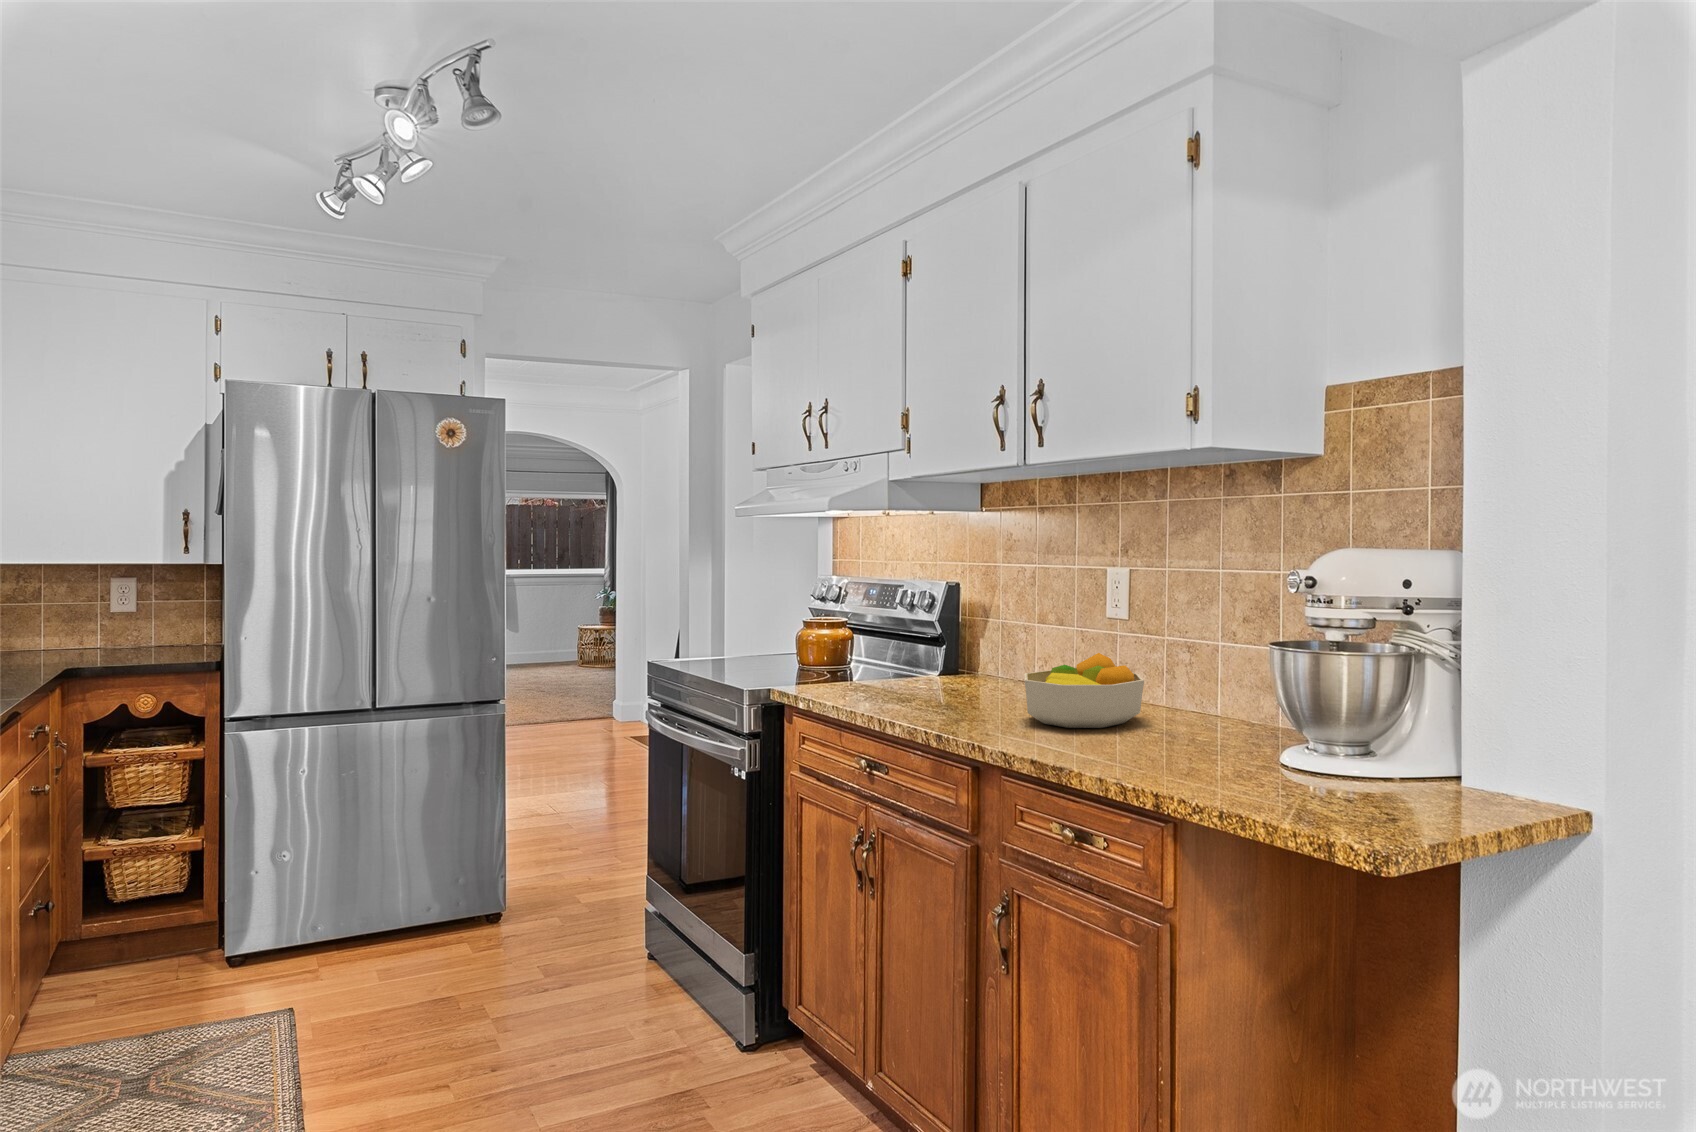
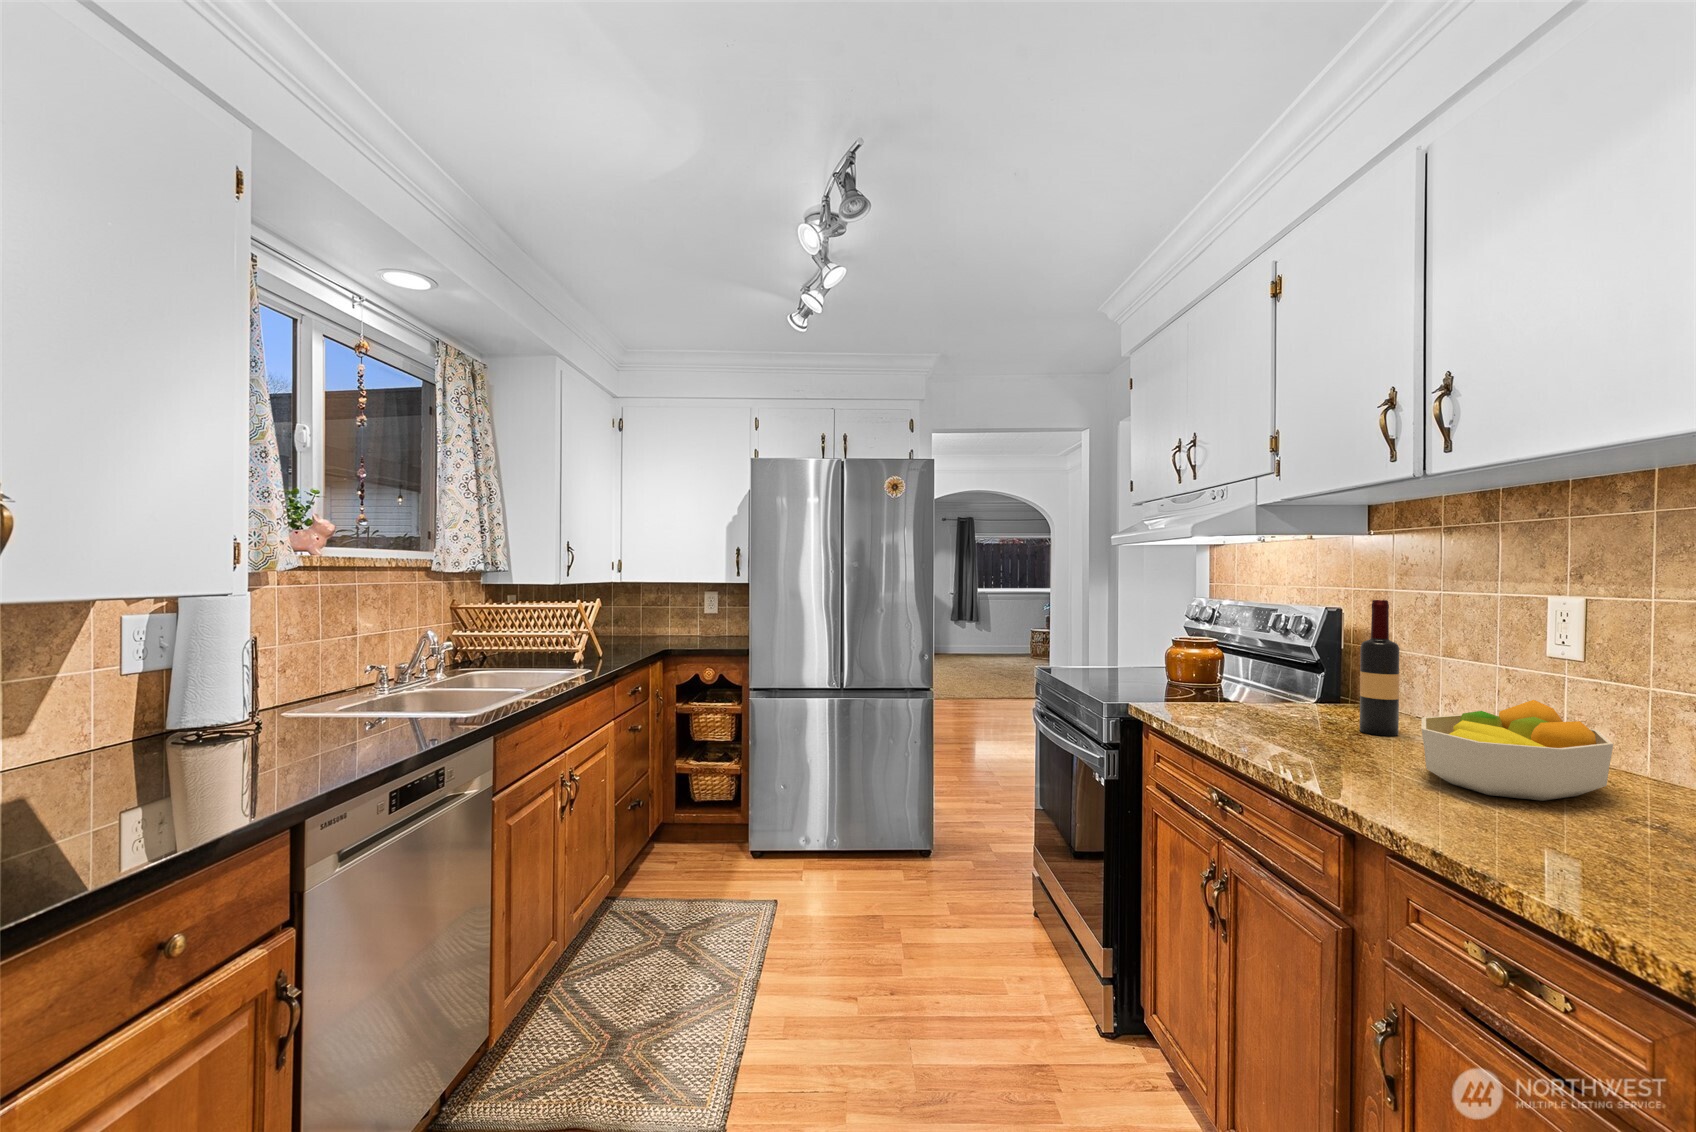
wine bottle: none [976,574,1006,698] -> present [1360,600,1399,736]

